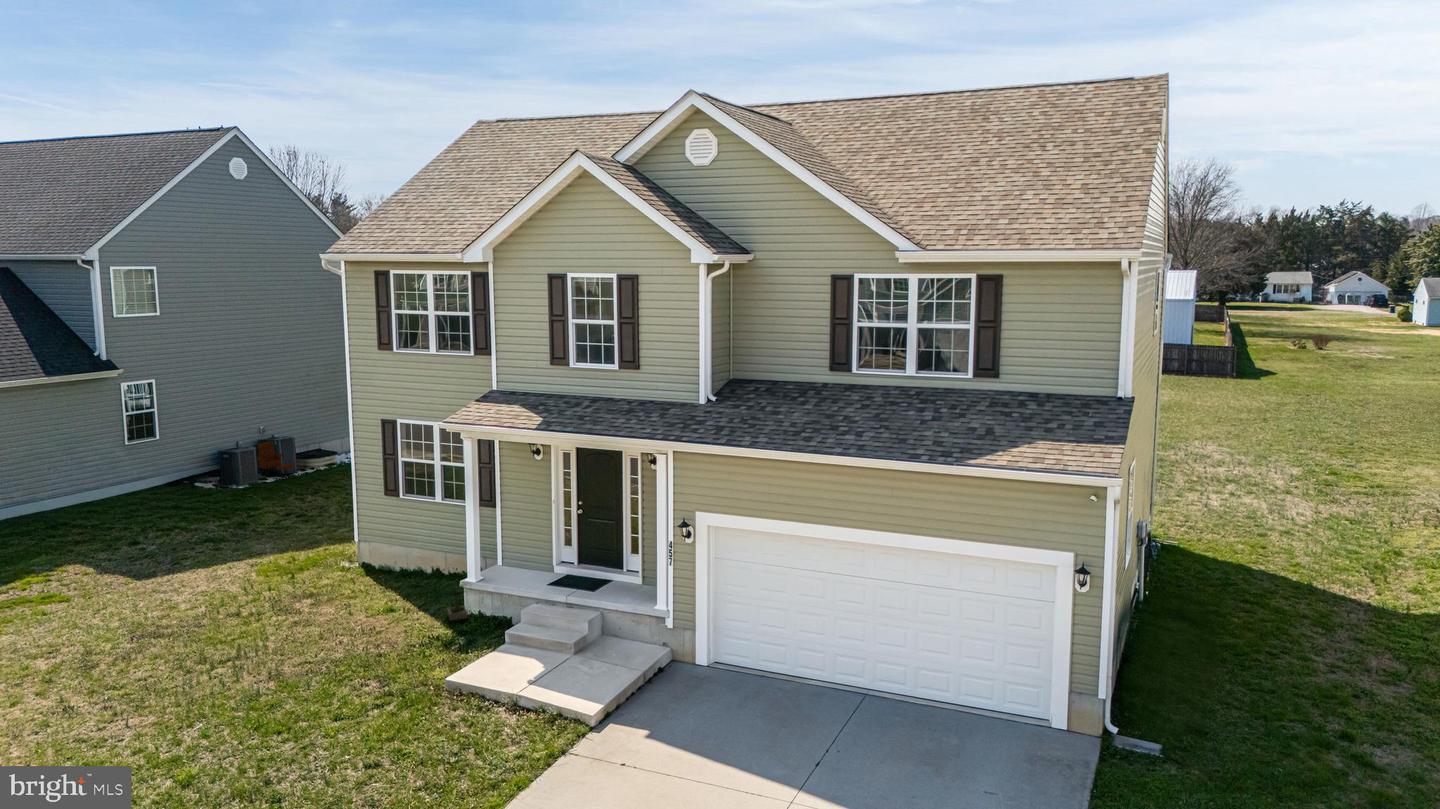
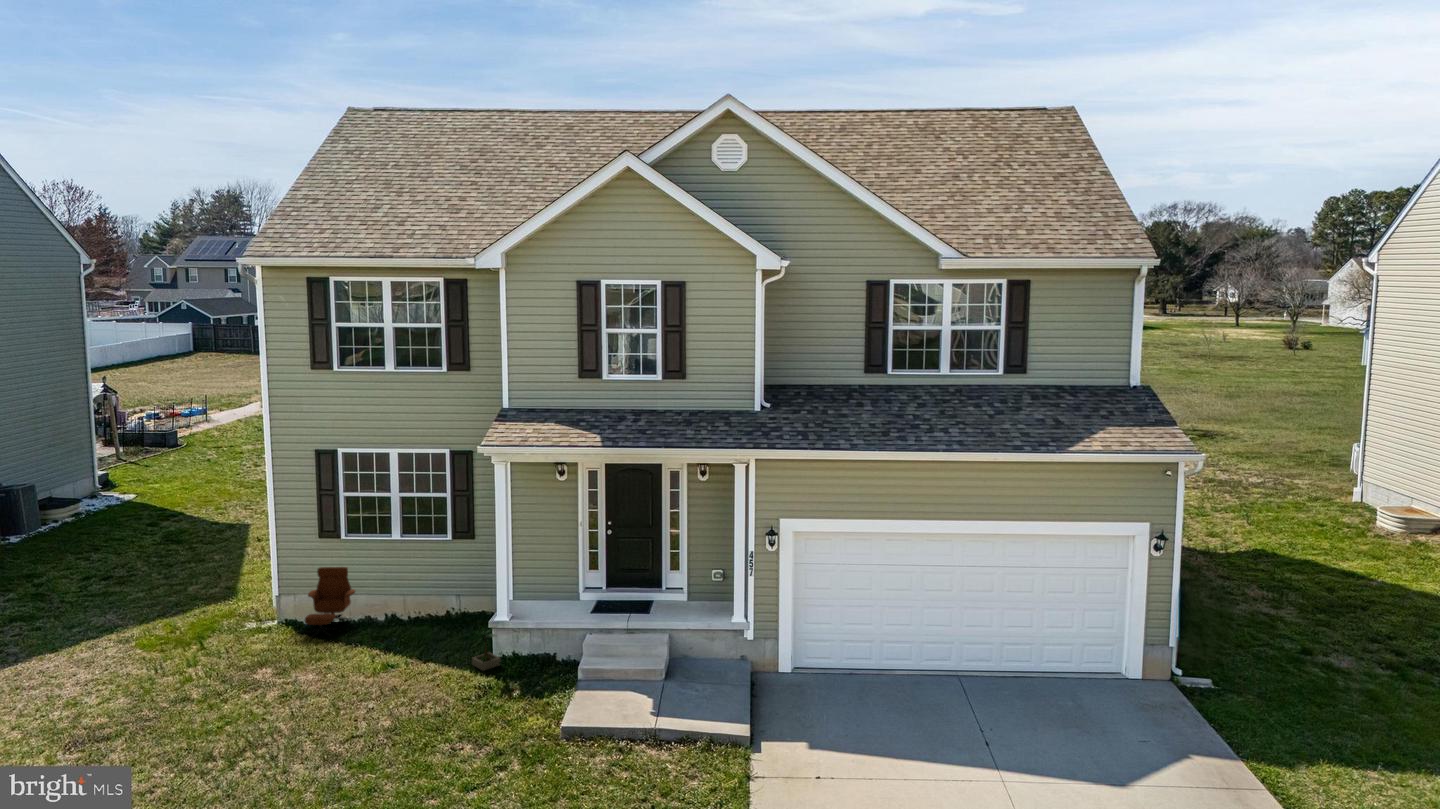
lounge chair: present [257,441,294,476] -> present [305,567,355,638]

